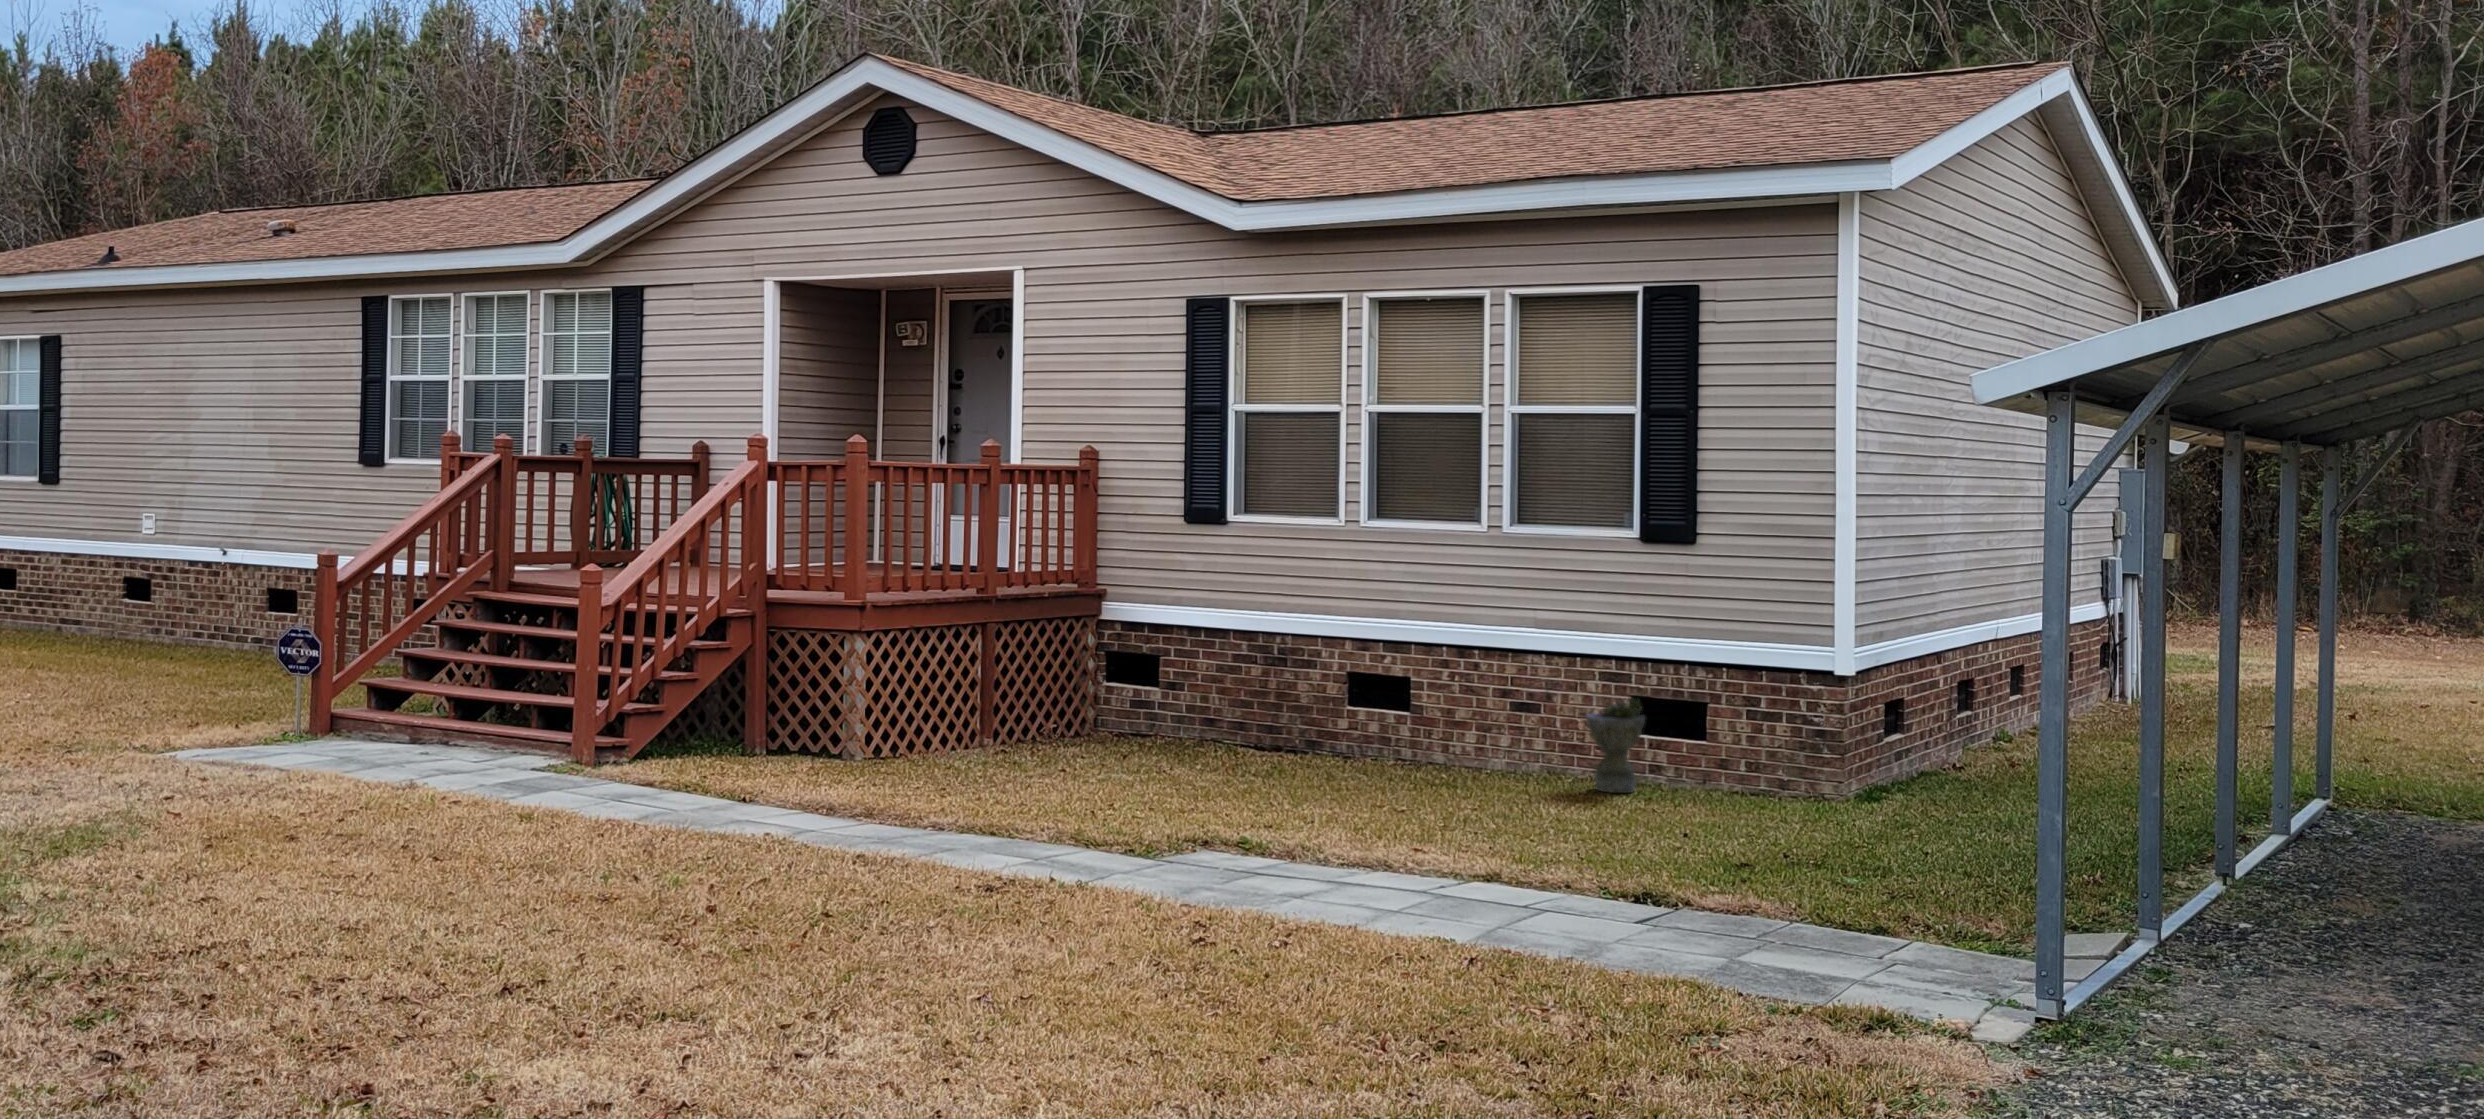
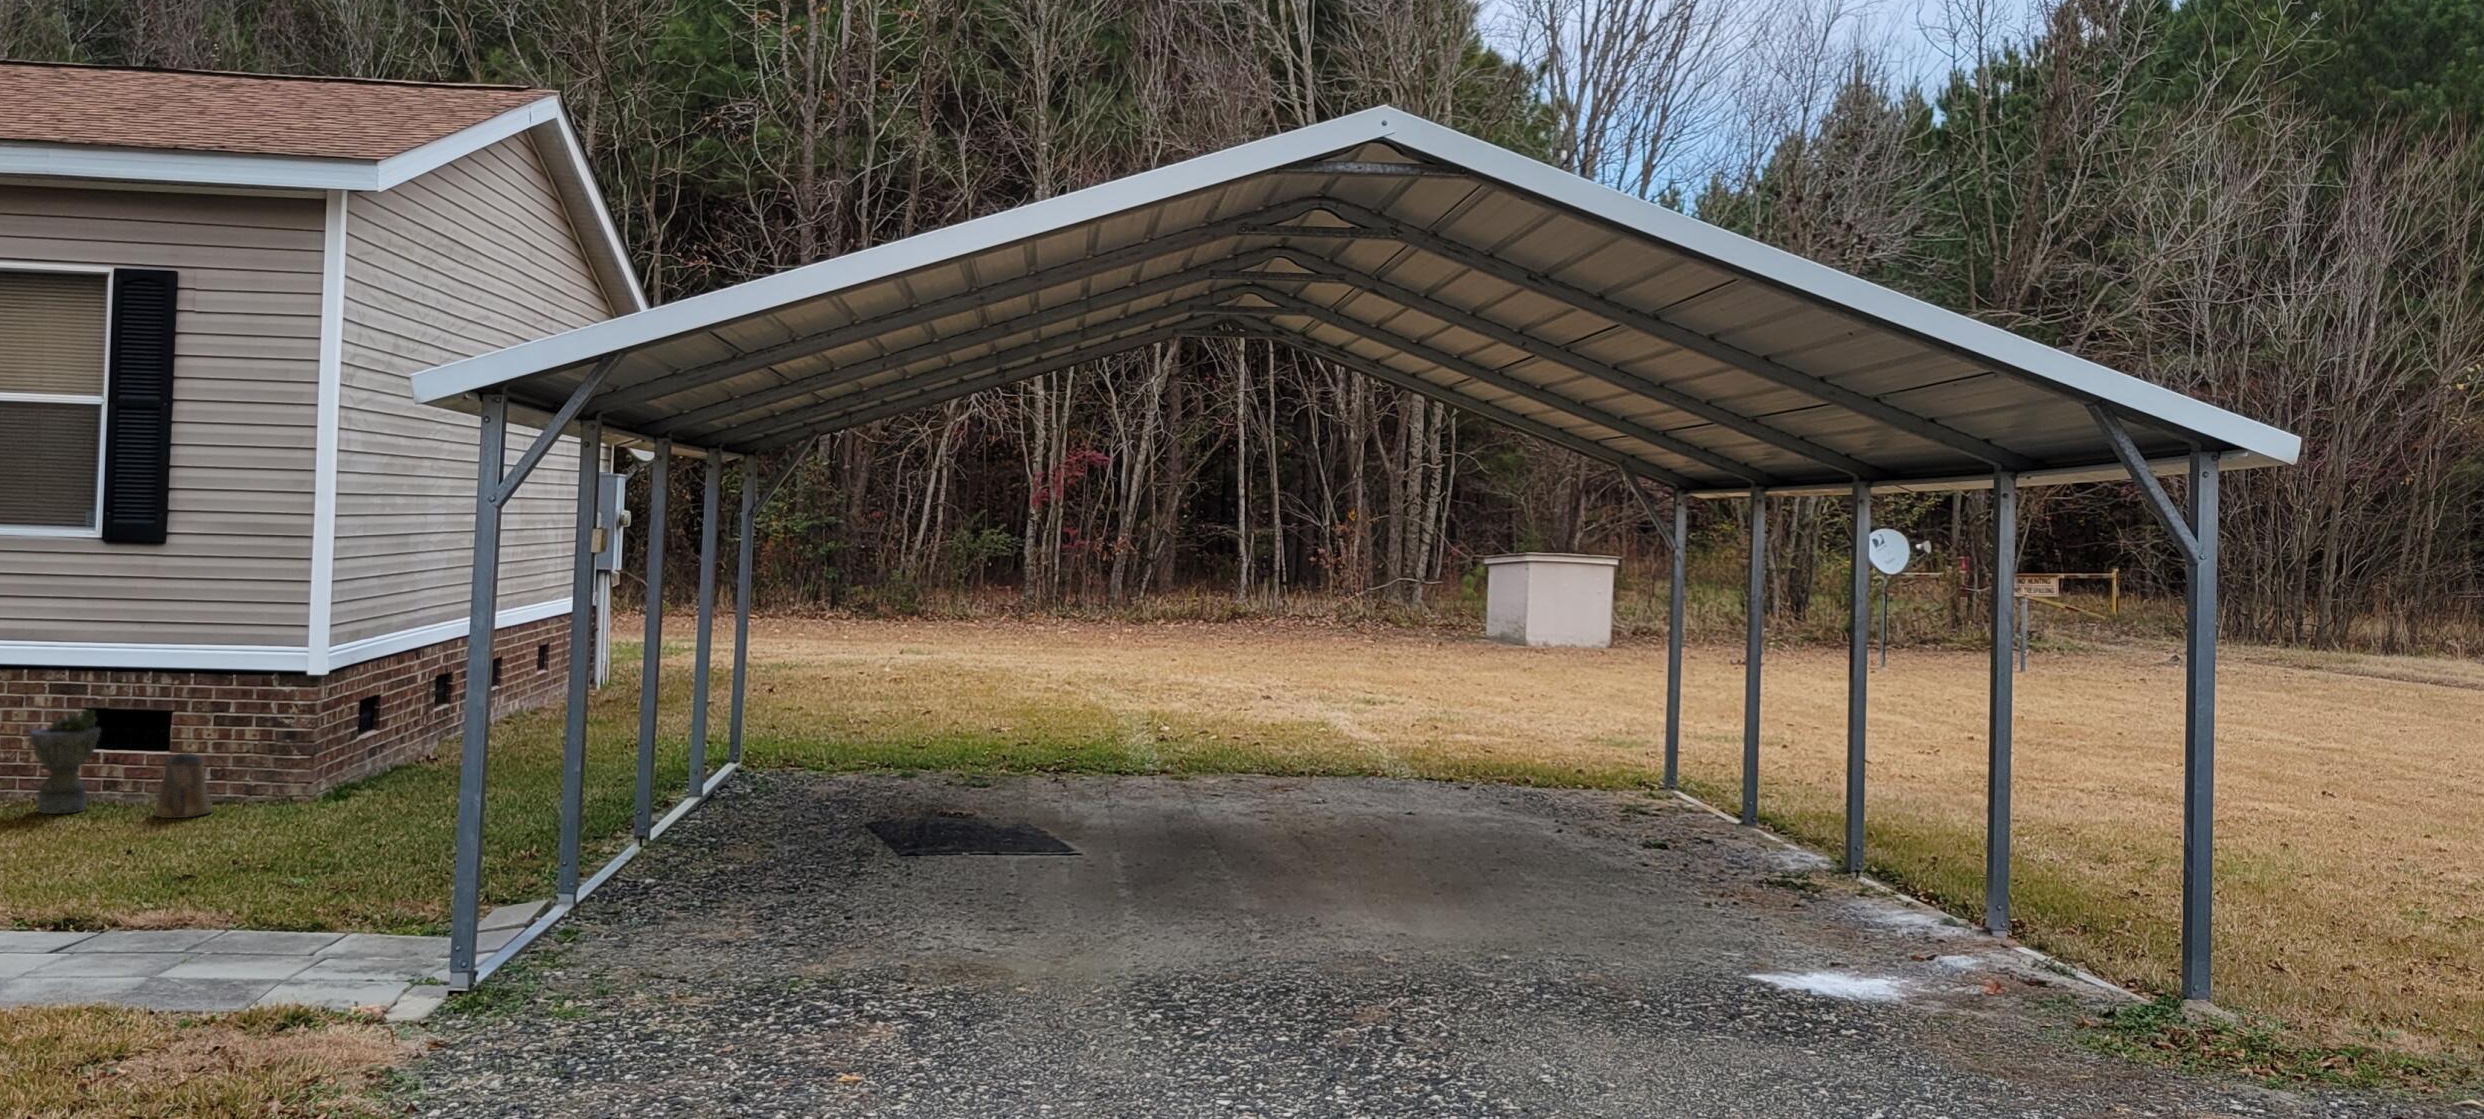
watering can: present [2365,586,2417,614] -> present [154,753,211,818]

